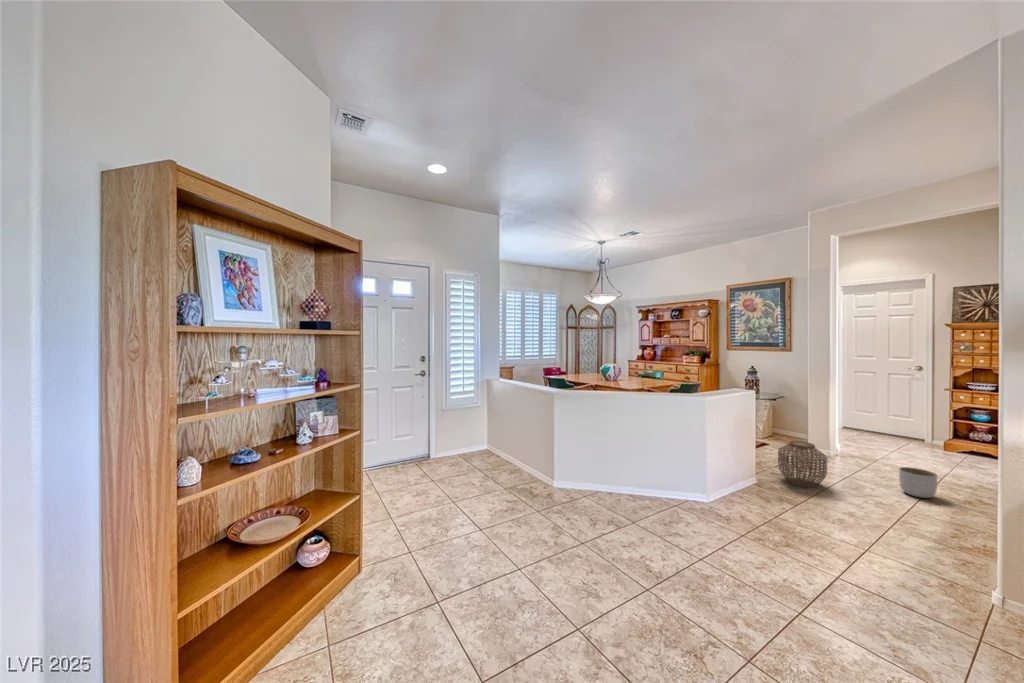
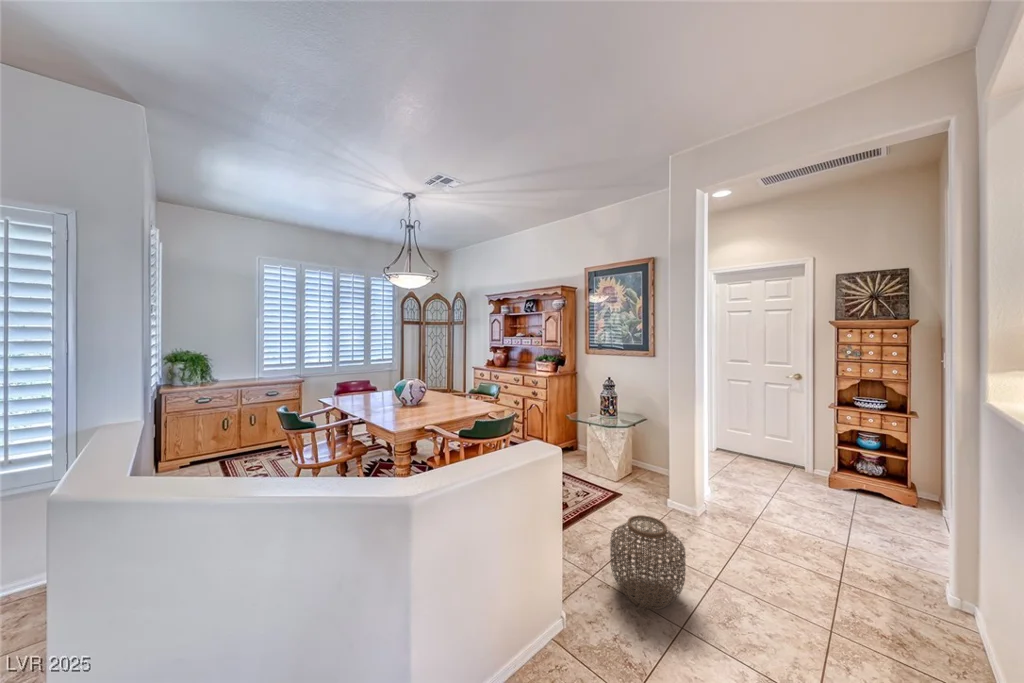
planter: present [899,467,937,498] -> none [794,555,853,620]

